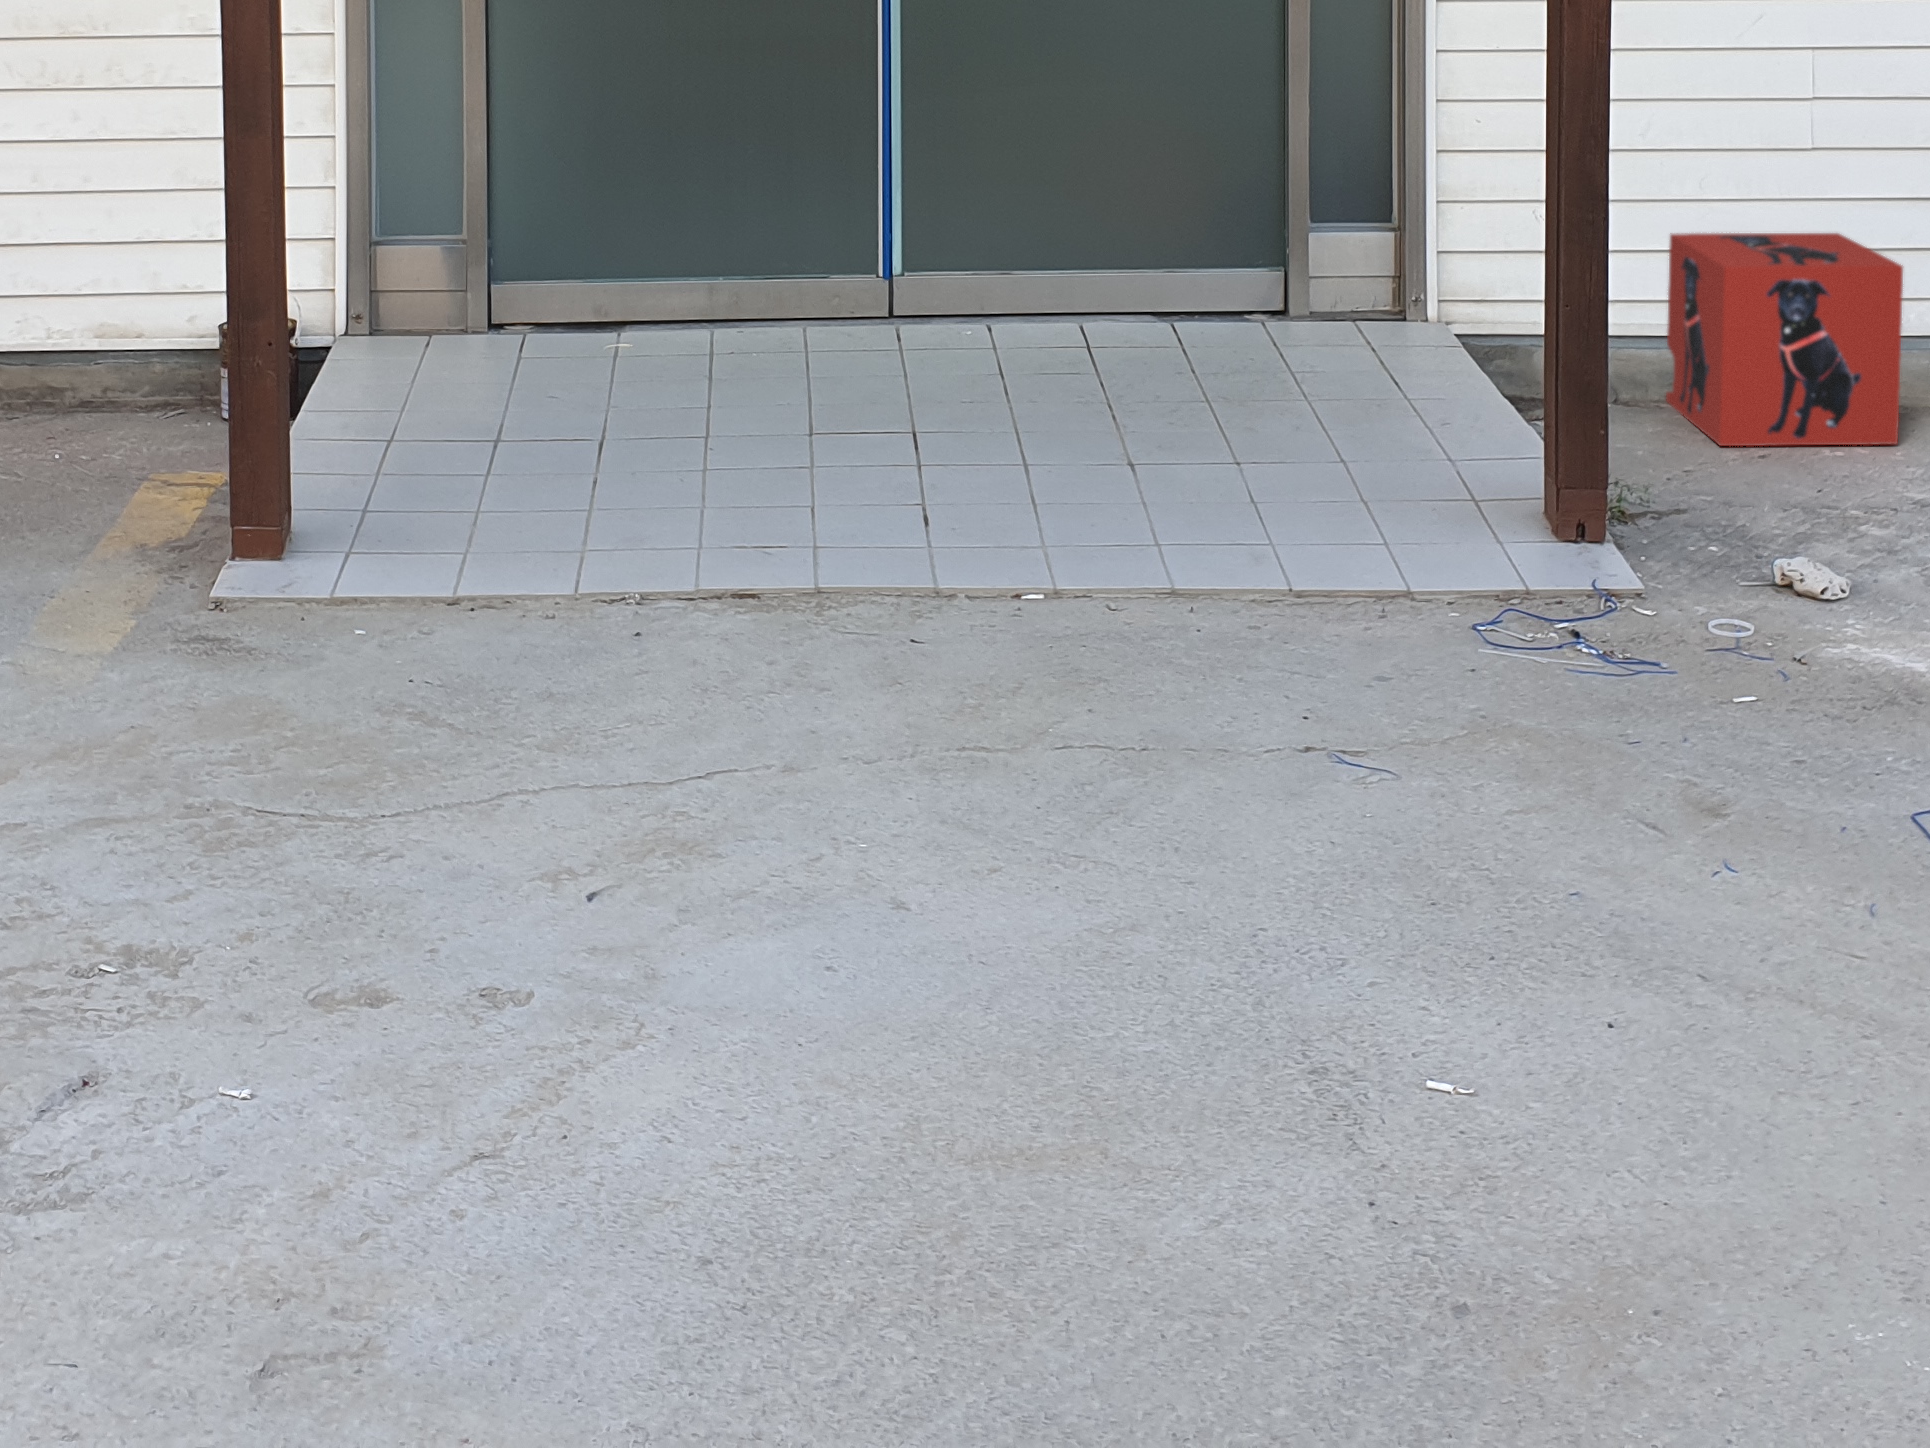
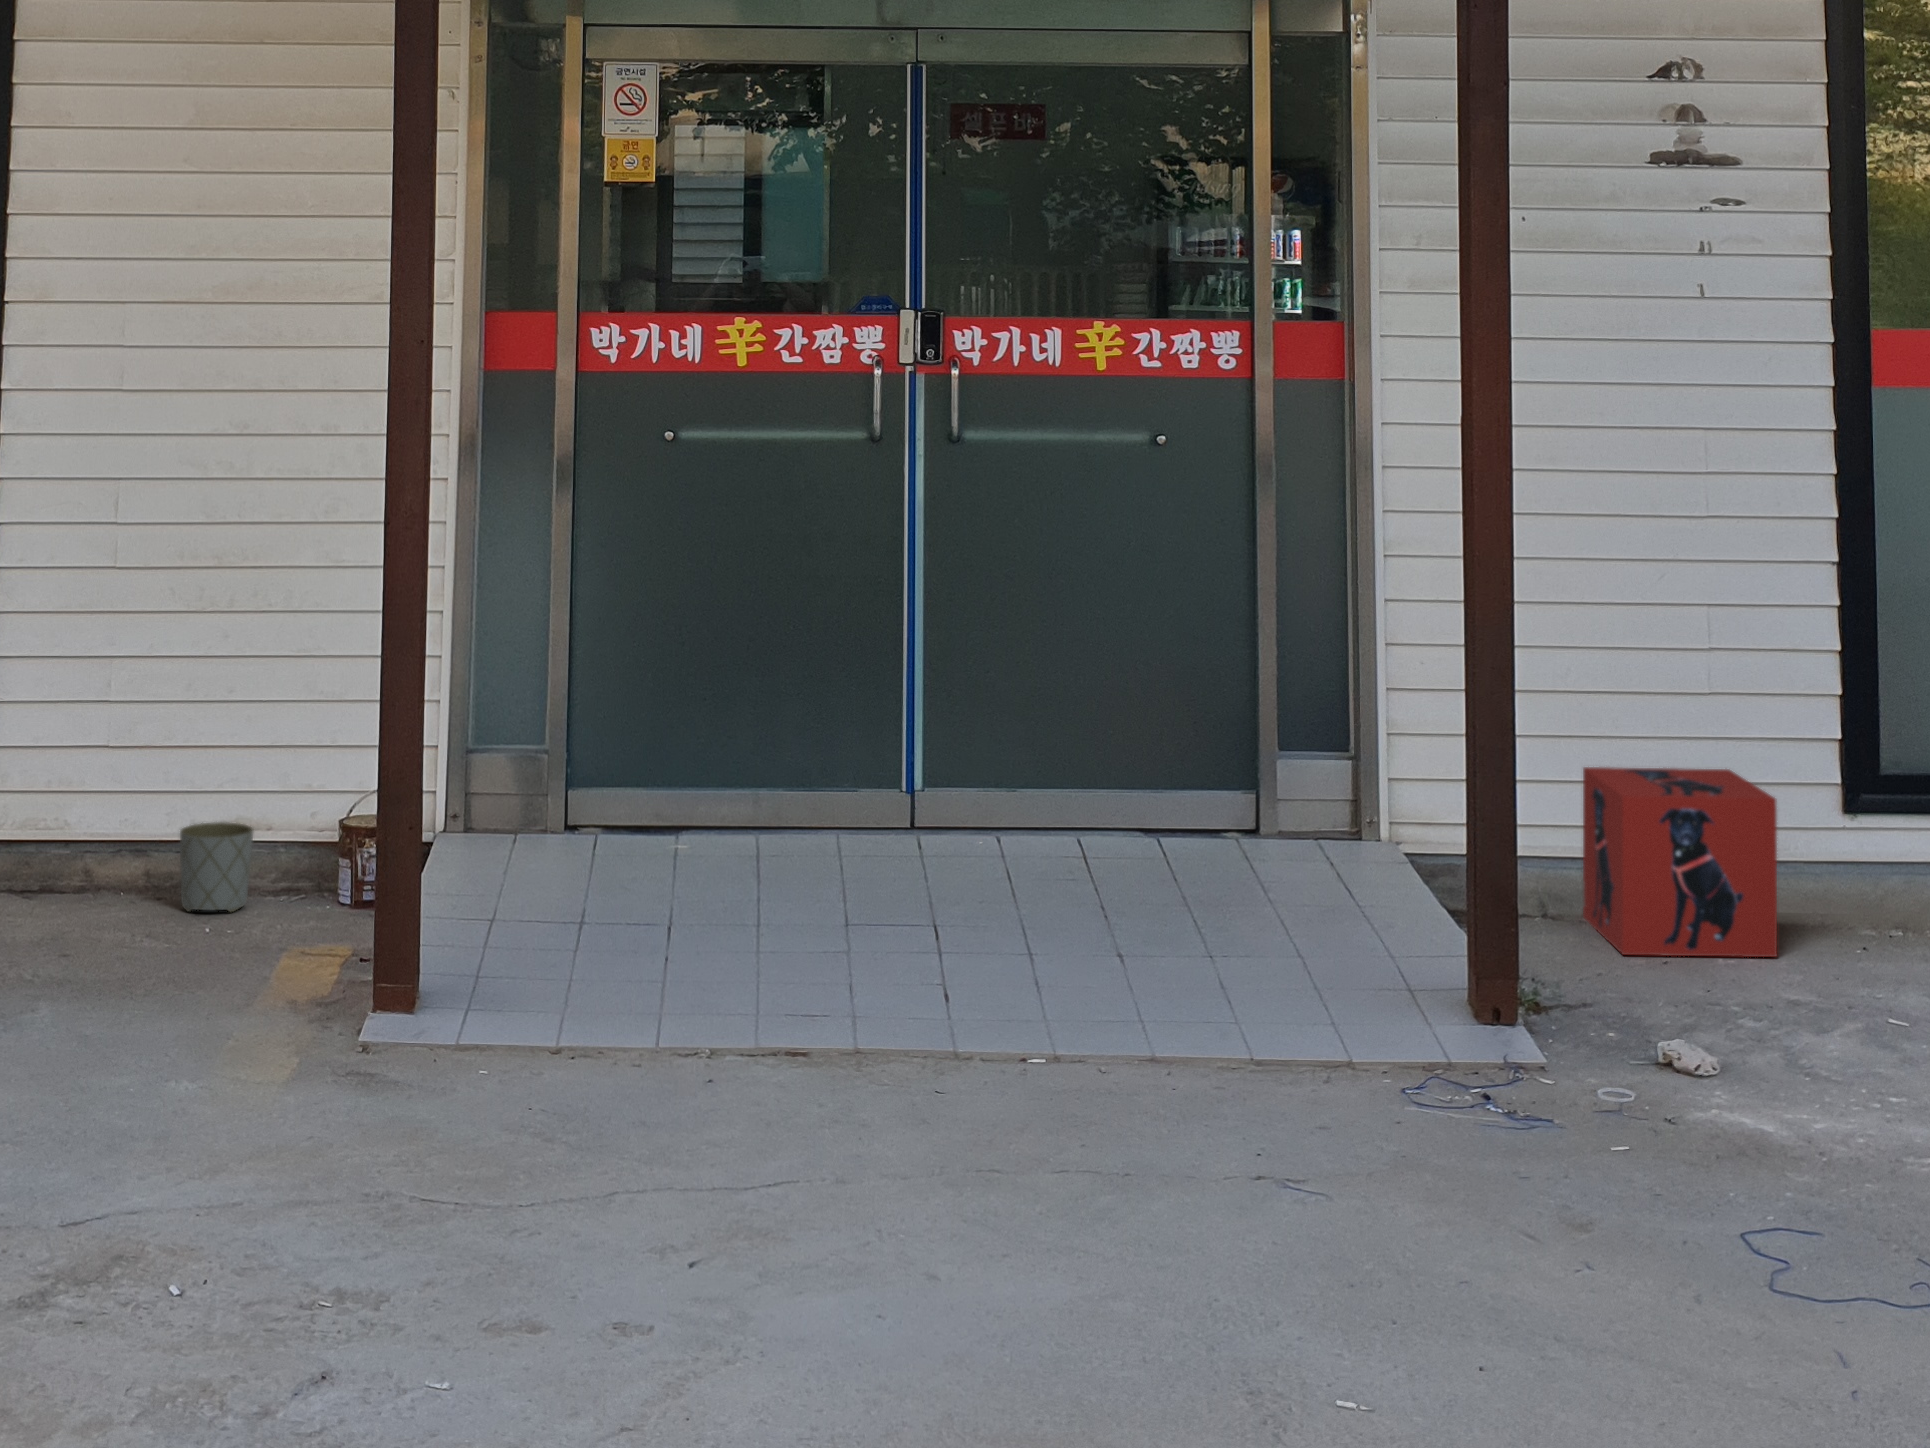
planter: none [25,328,114,432] -> present [180,822,254,912]

